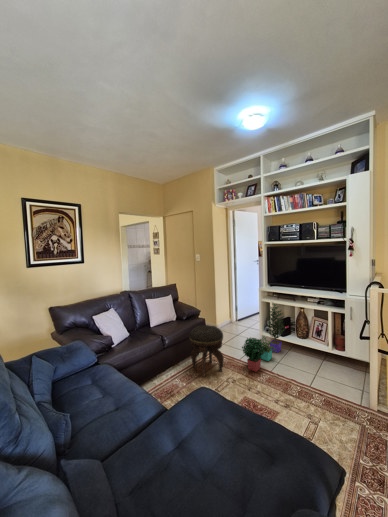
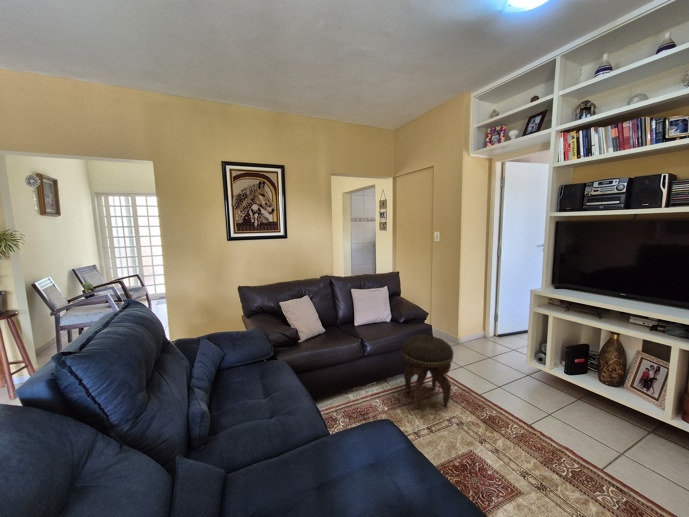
potted plant: present [242,304,284,372] -> none [483,314,576,422]

